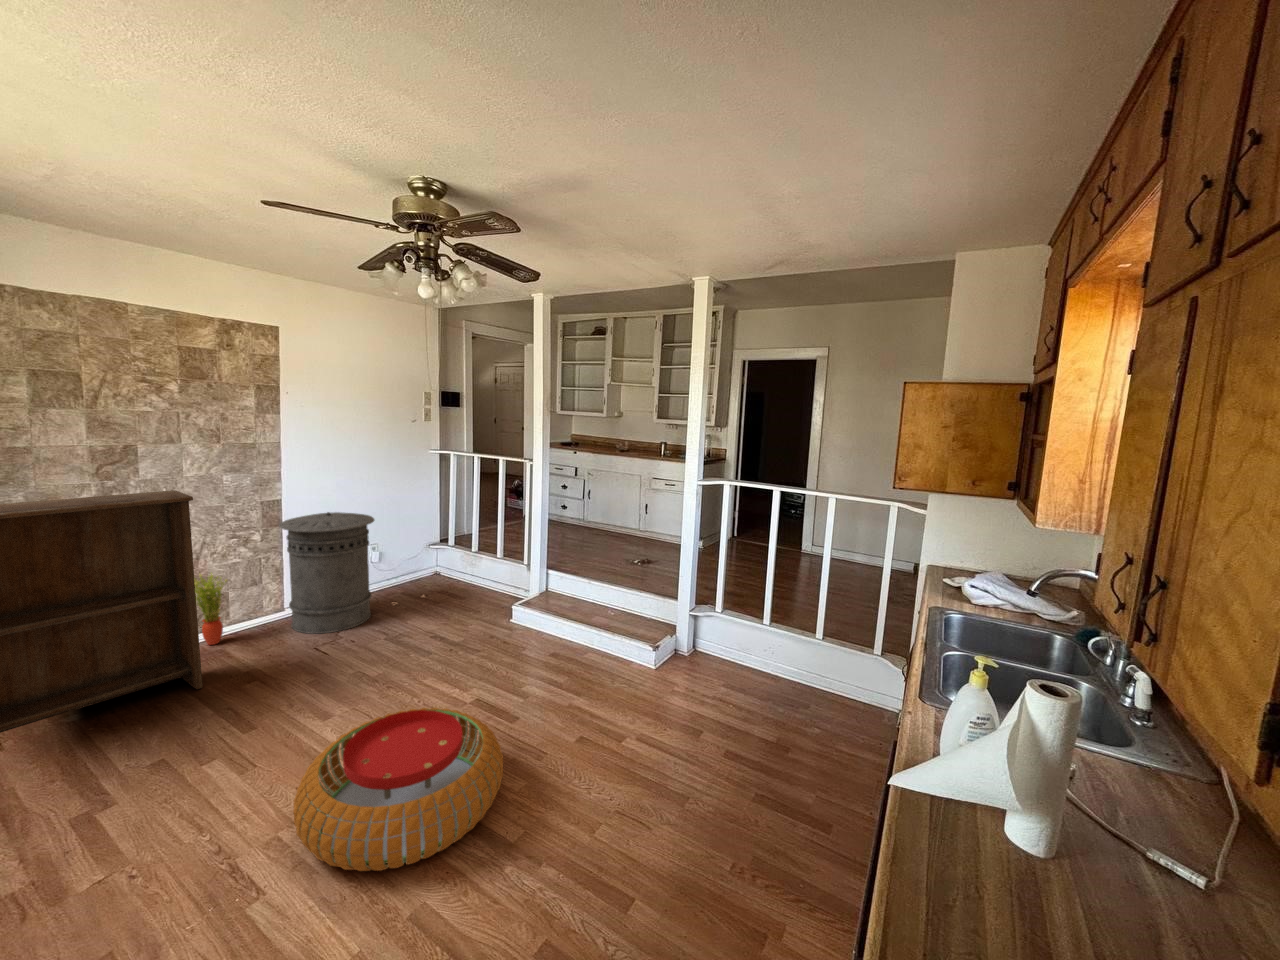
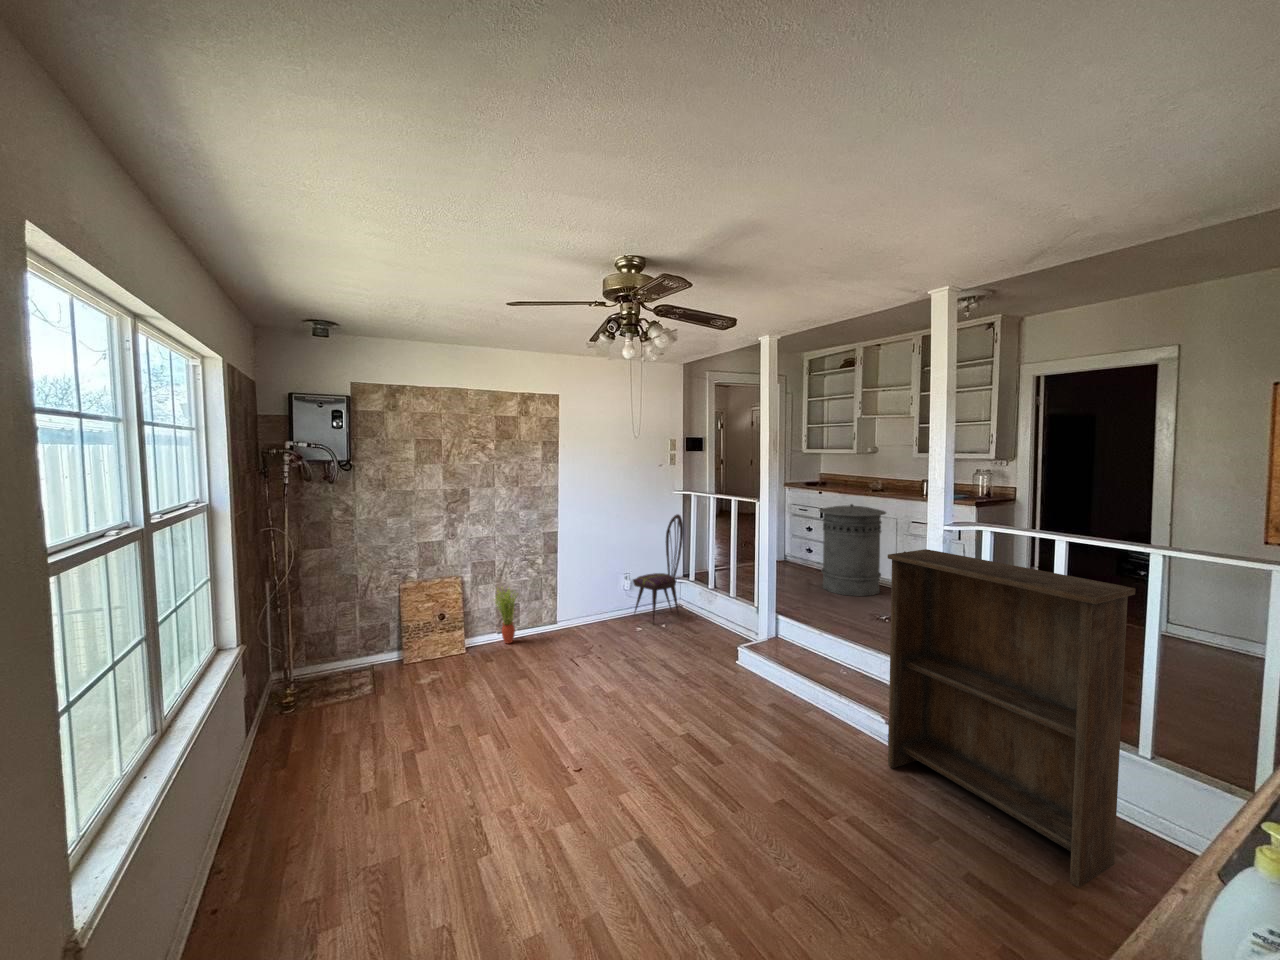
dining chair: none [380,475,440,597] -> present [633,514,683,624]
bookshelf: present [0,490,203,733] -> present [888,549,1136,888]
trash can: present [279,512,374,634] -> present [819,504,886,596]
pouf: present [293,708,503,871] -> none [517,726,691,872]

